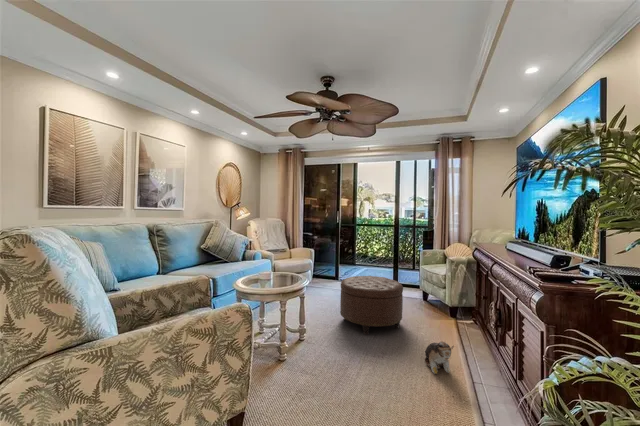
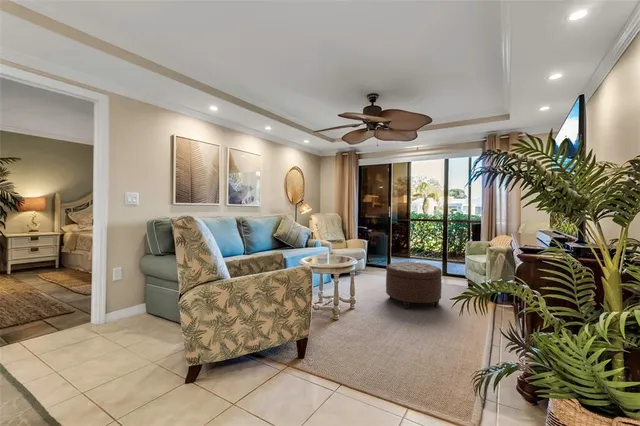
plush toy: present [425,341,454,374] -> none [454,312,475,339]

